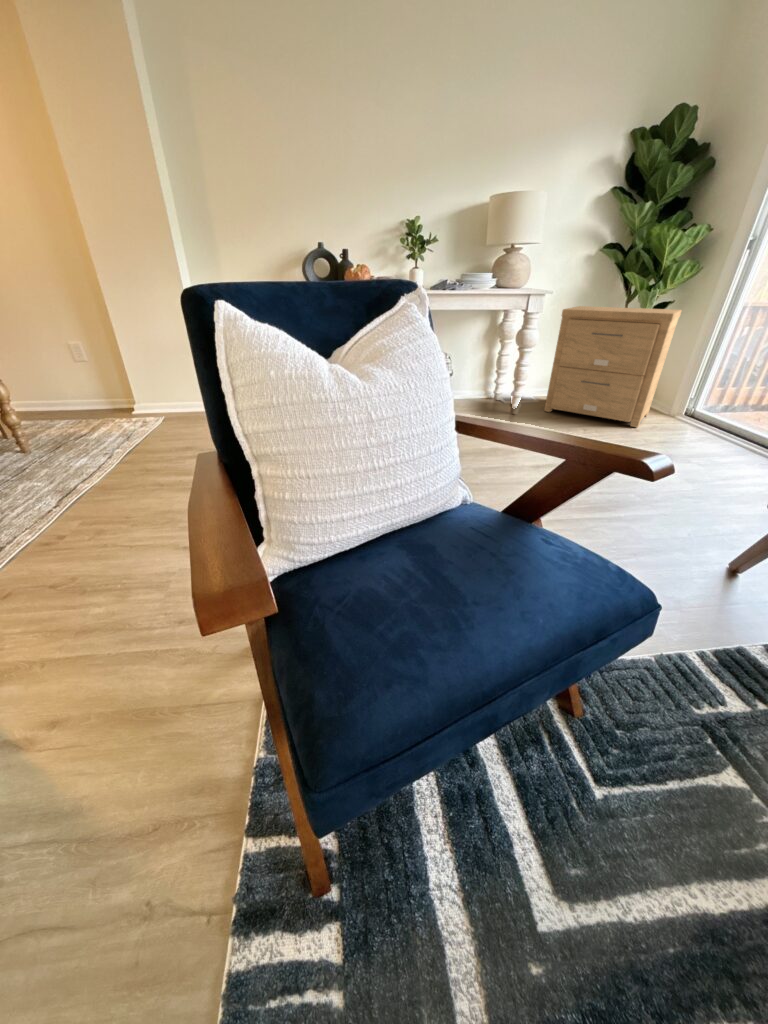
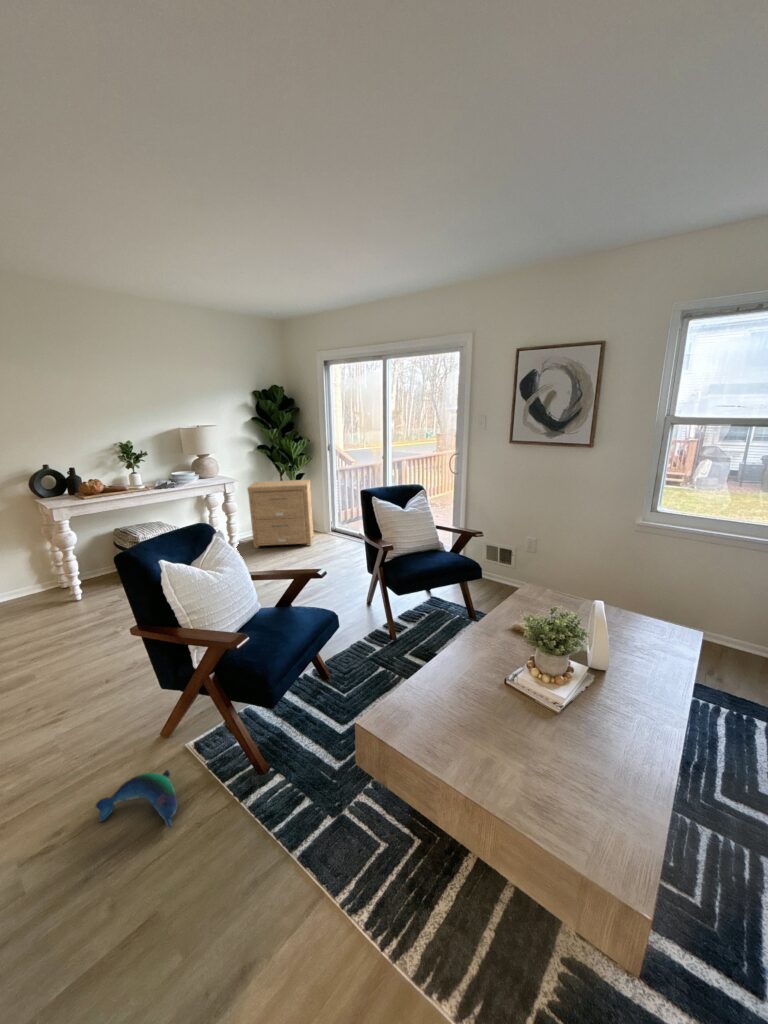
plush toy: none [87,710,185,866] -> present [96,770,178,827]

